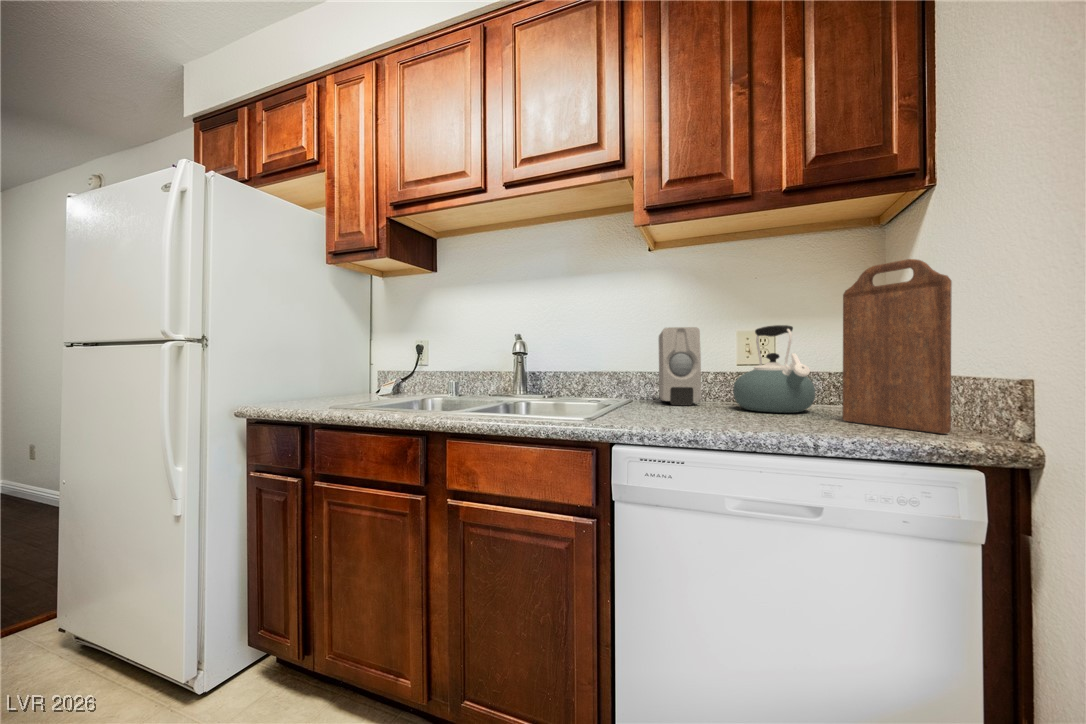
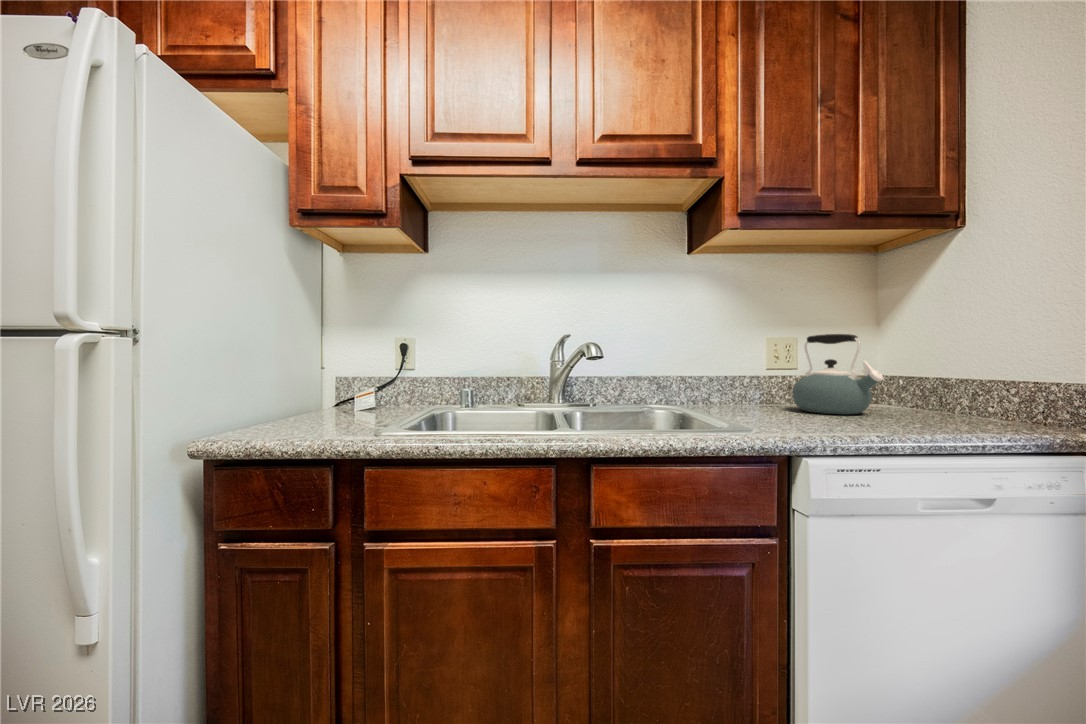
cutting board: present [843,259,952,434] -> none [924,284,1036,428]
soap dispenser: present [659,327,701,405] -> none [698,332,759,410]

